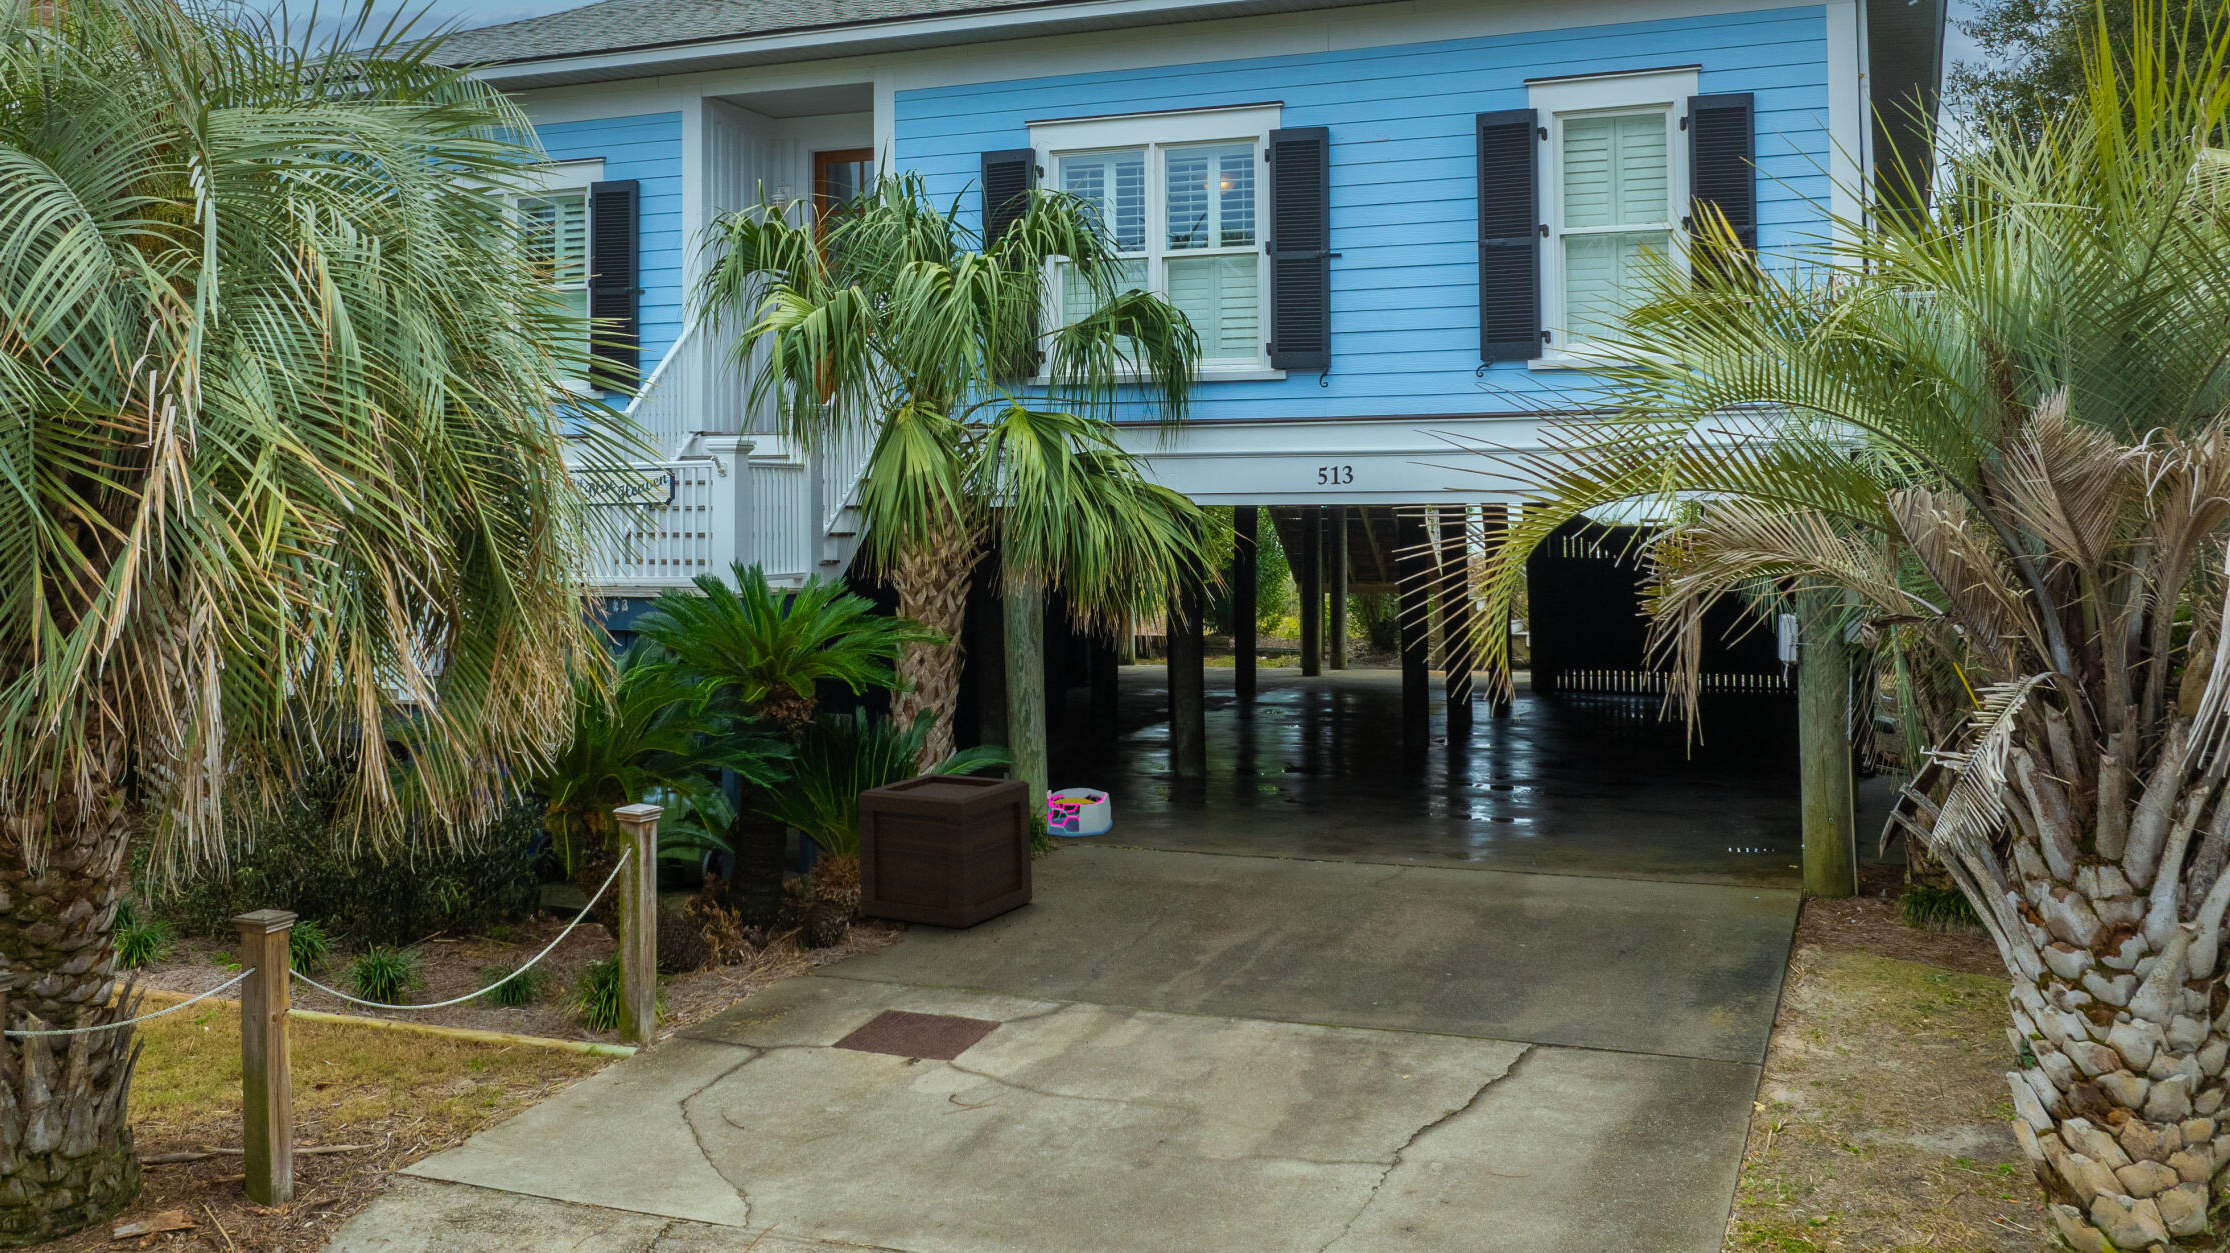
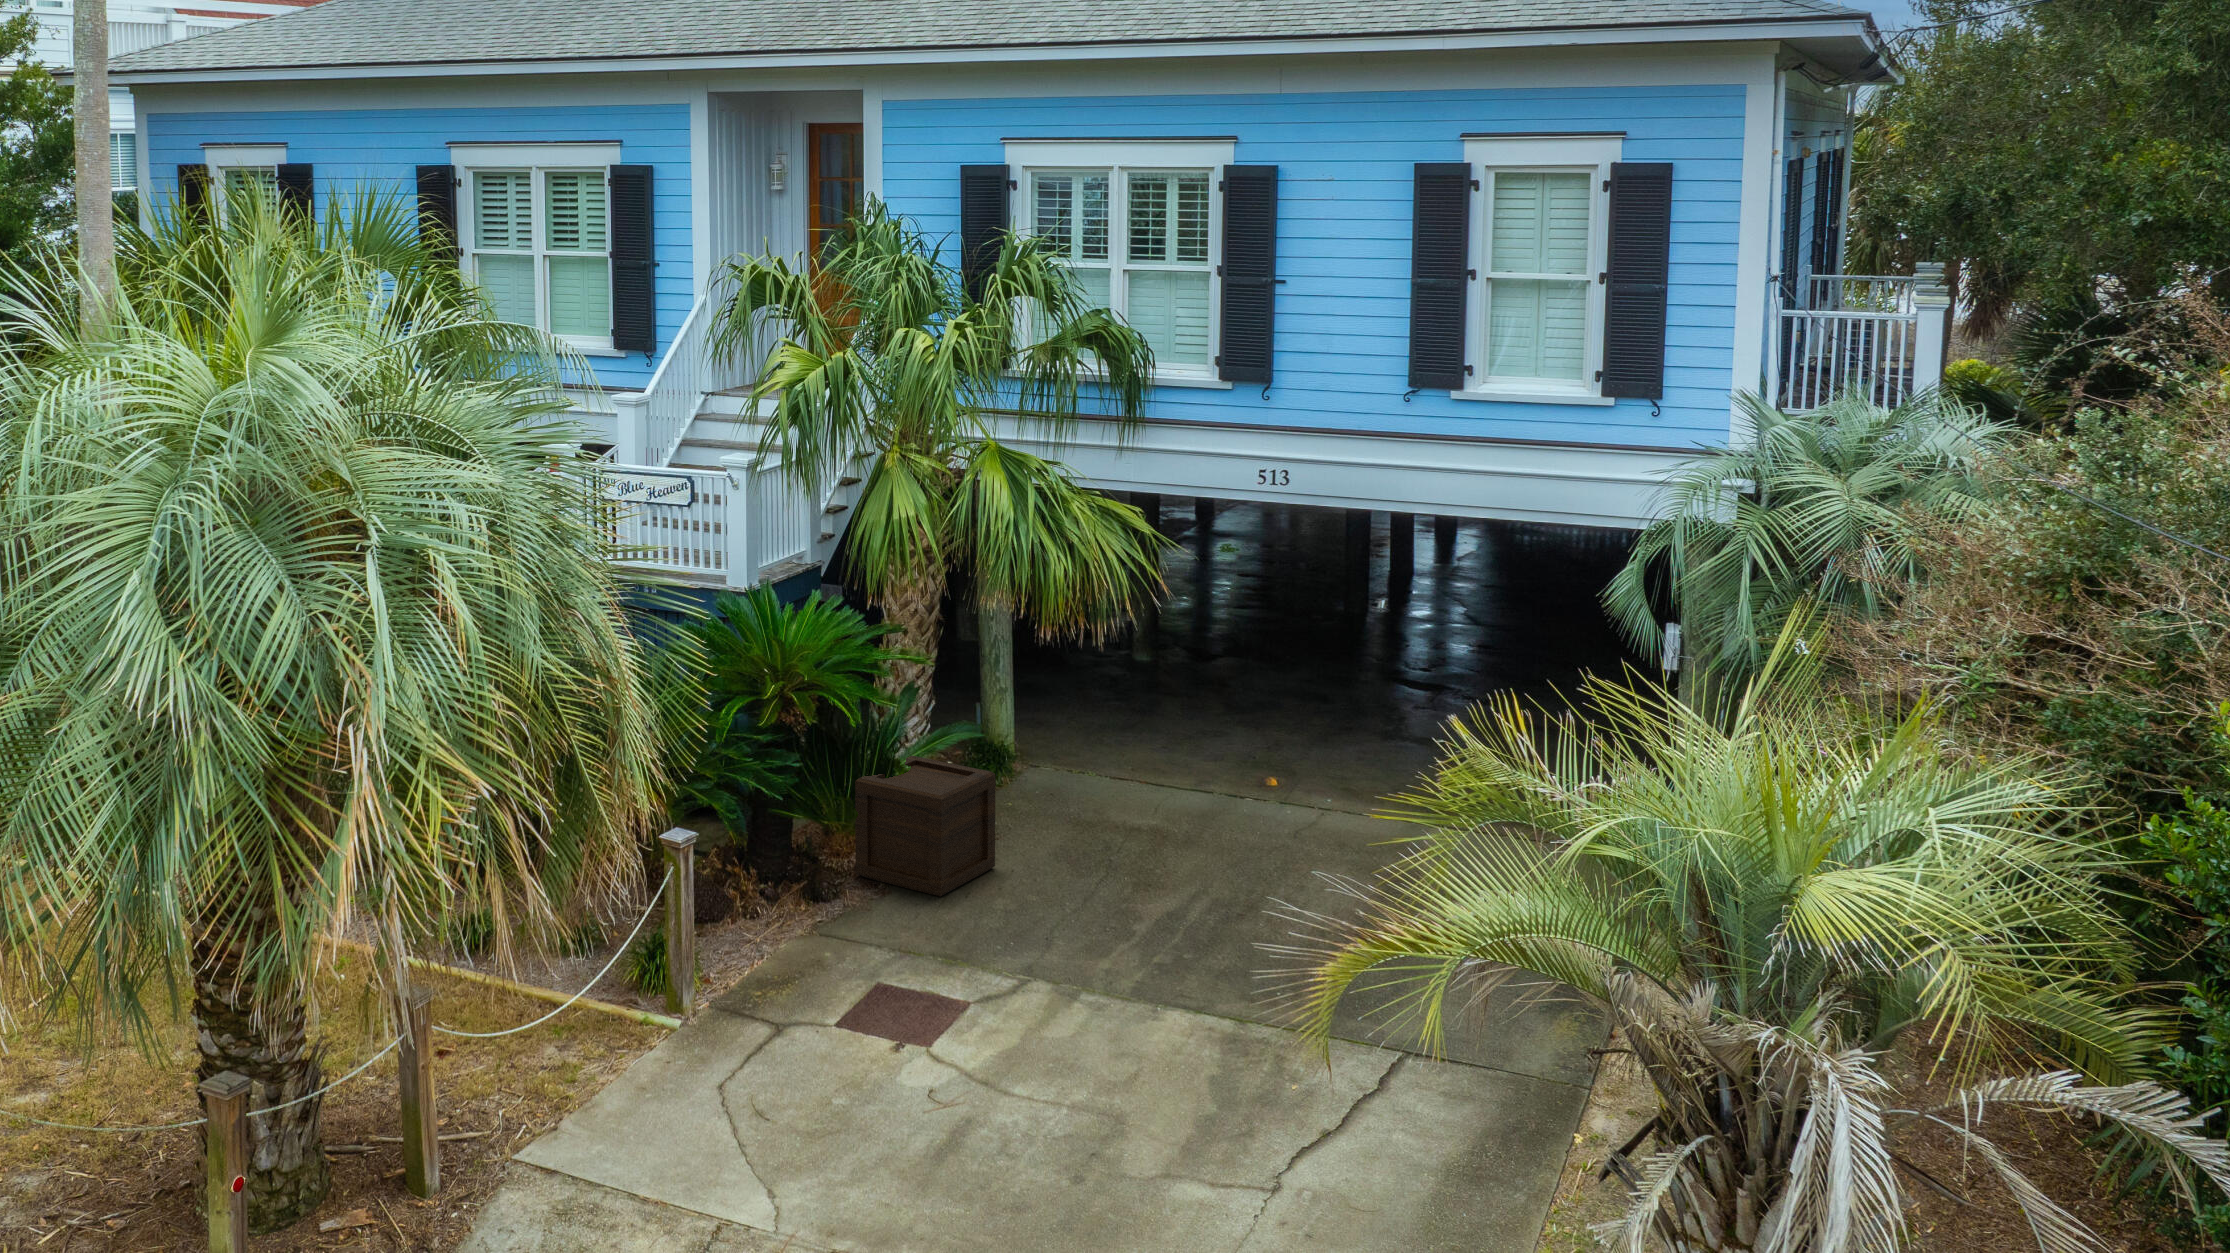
storage bin: present [1047,788,1113,837] -> none [1002,740,1061,787]

